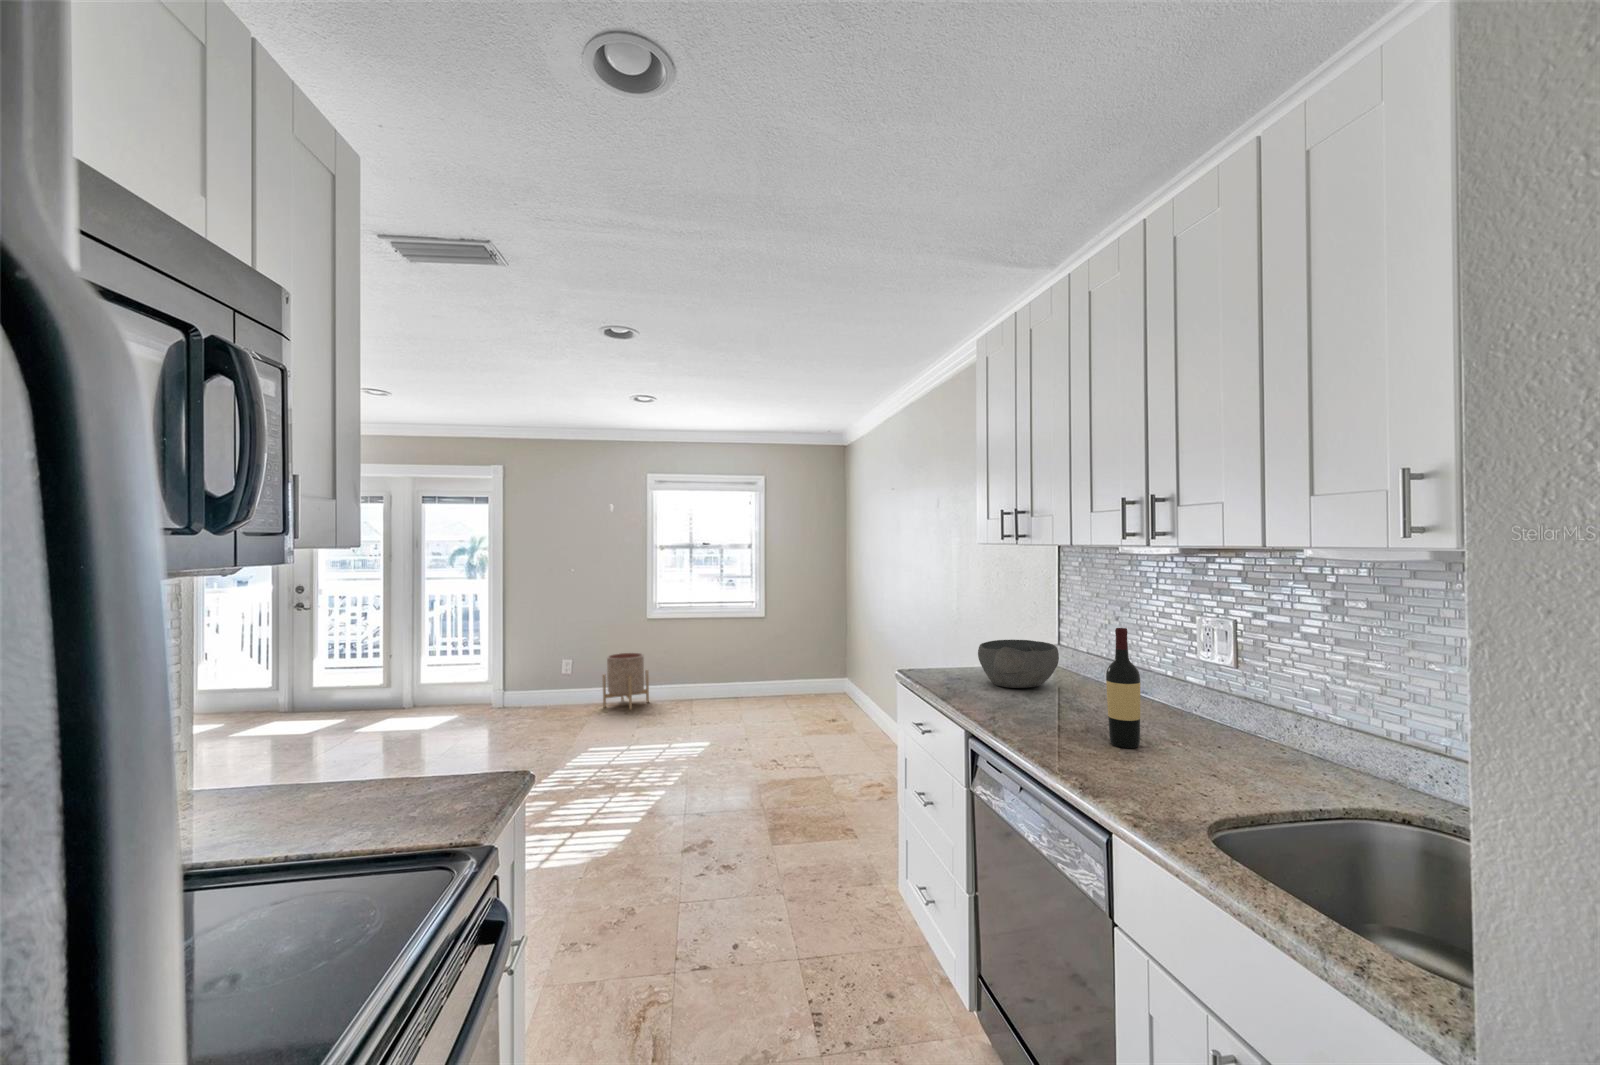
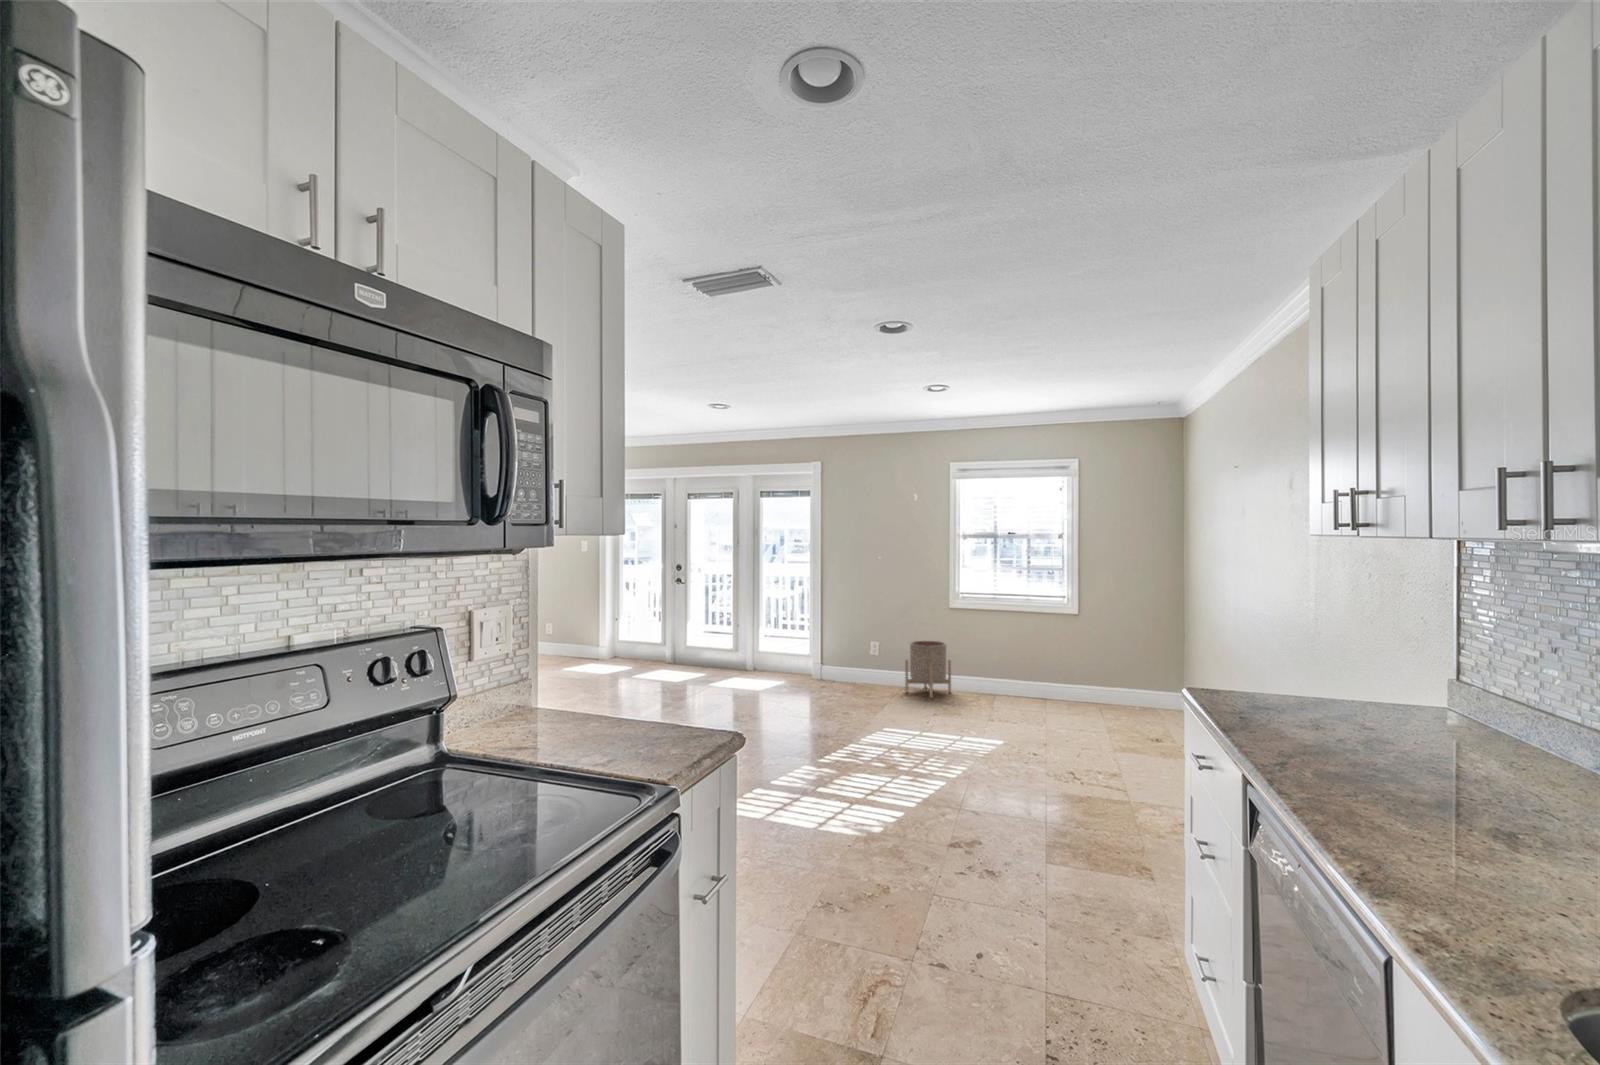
wine bottle: present [1106,628,1141,748] -> none [1473,657,1536,833]
bowl: present [978,640,1059,688] -> none [1302,662,1433,729]

